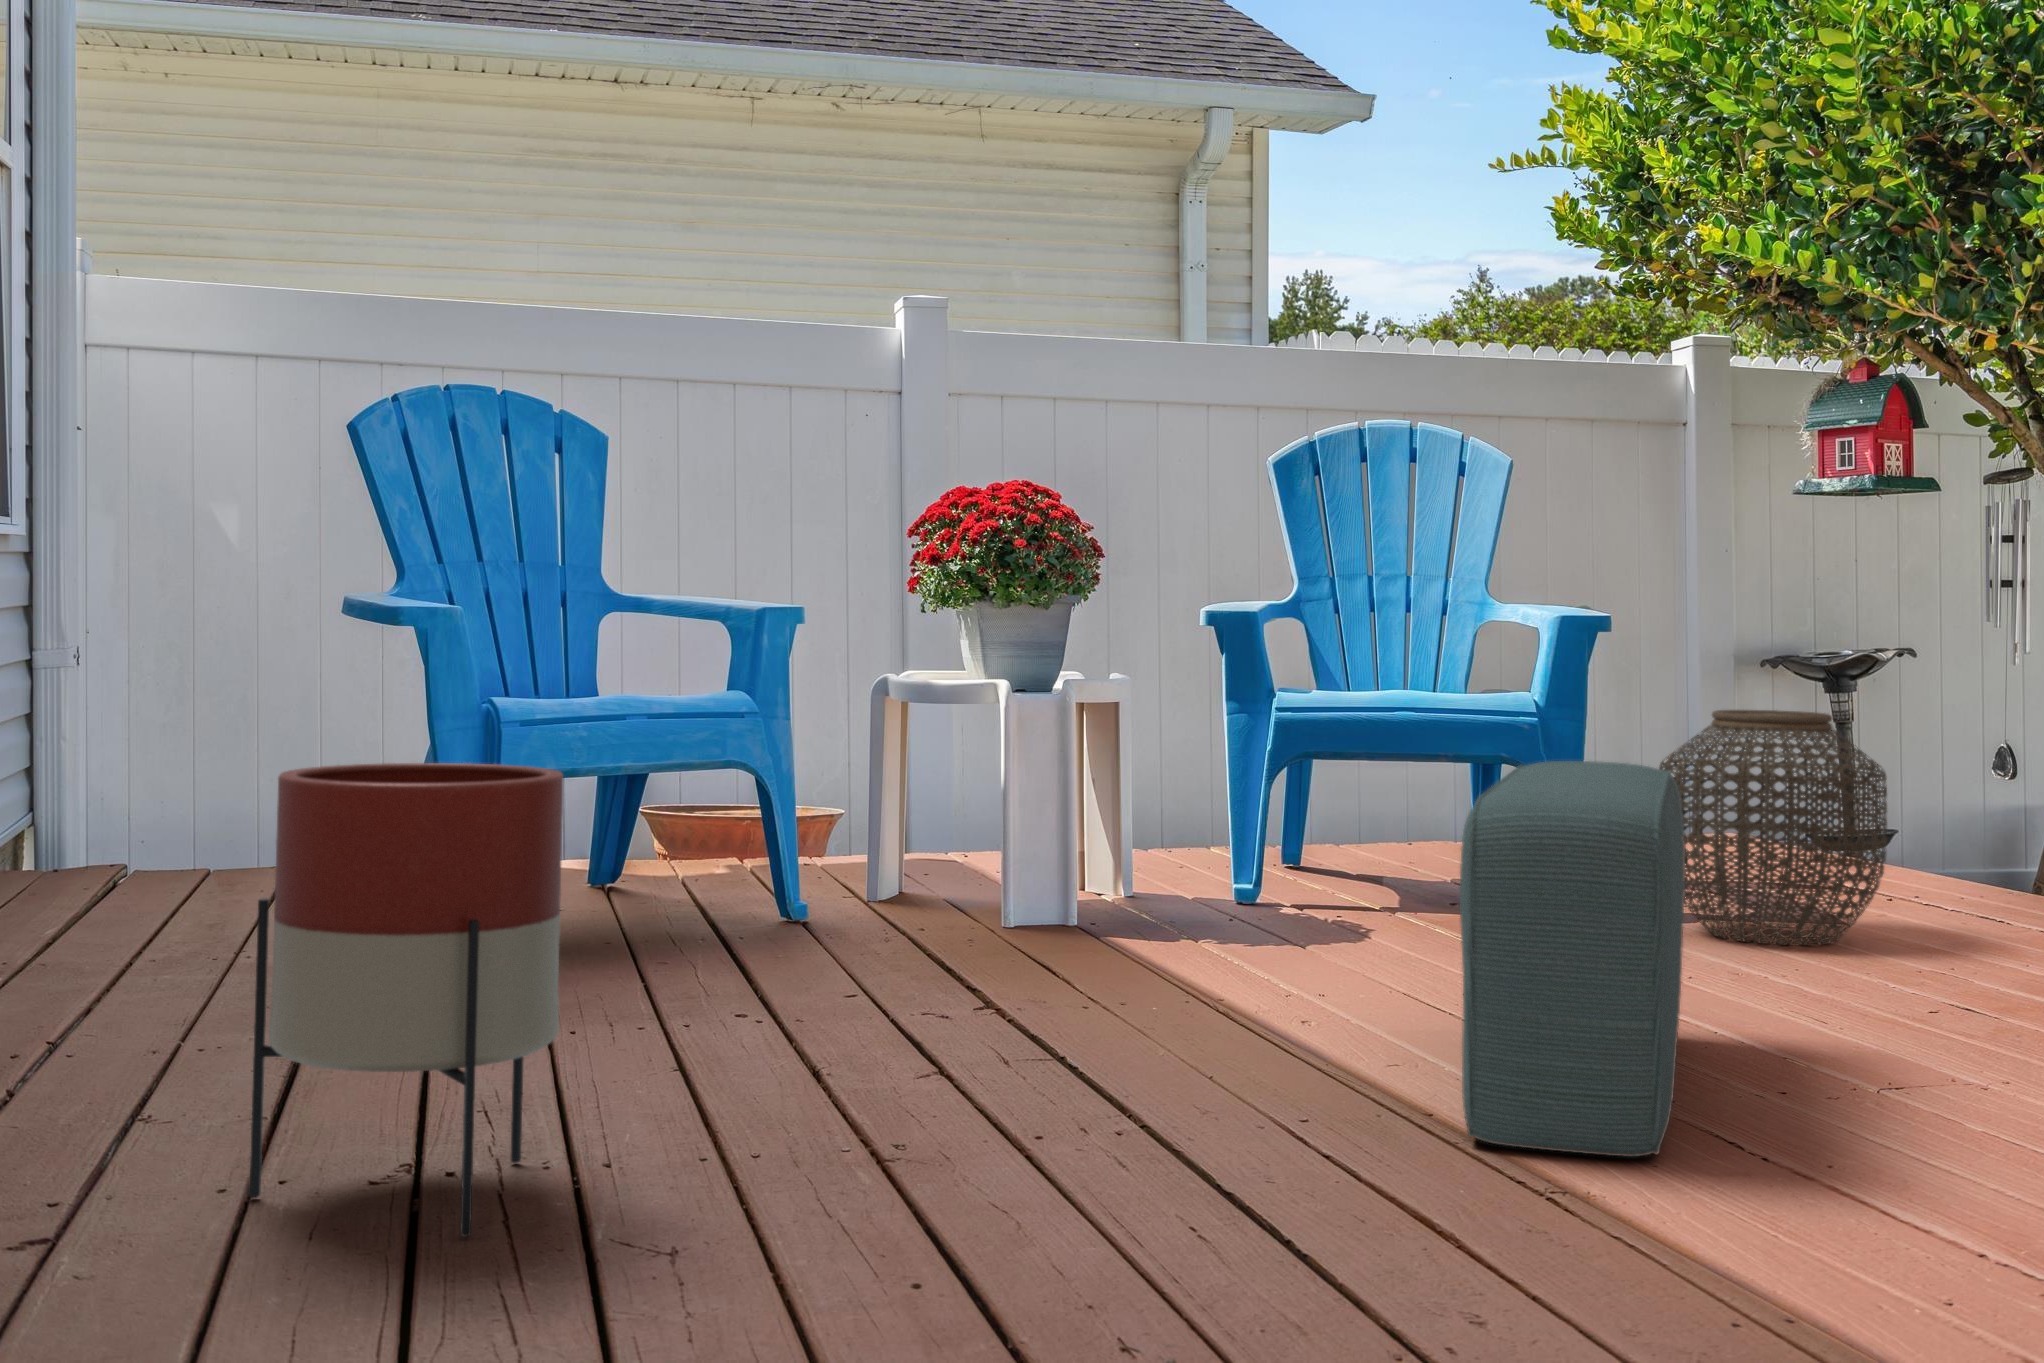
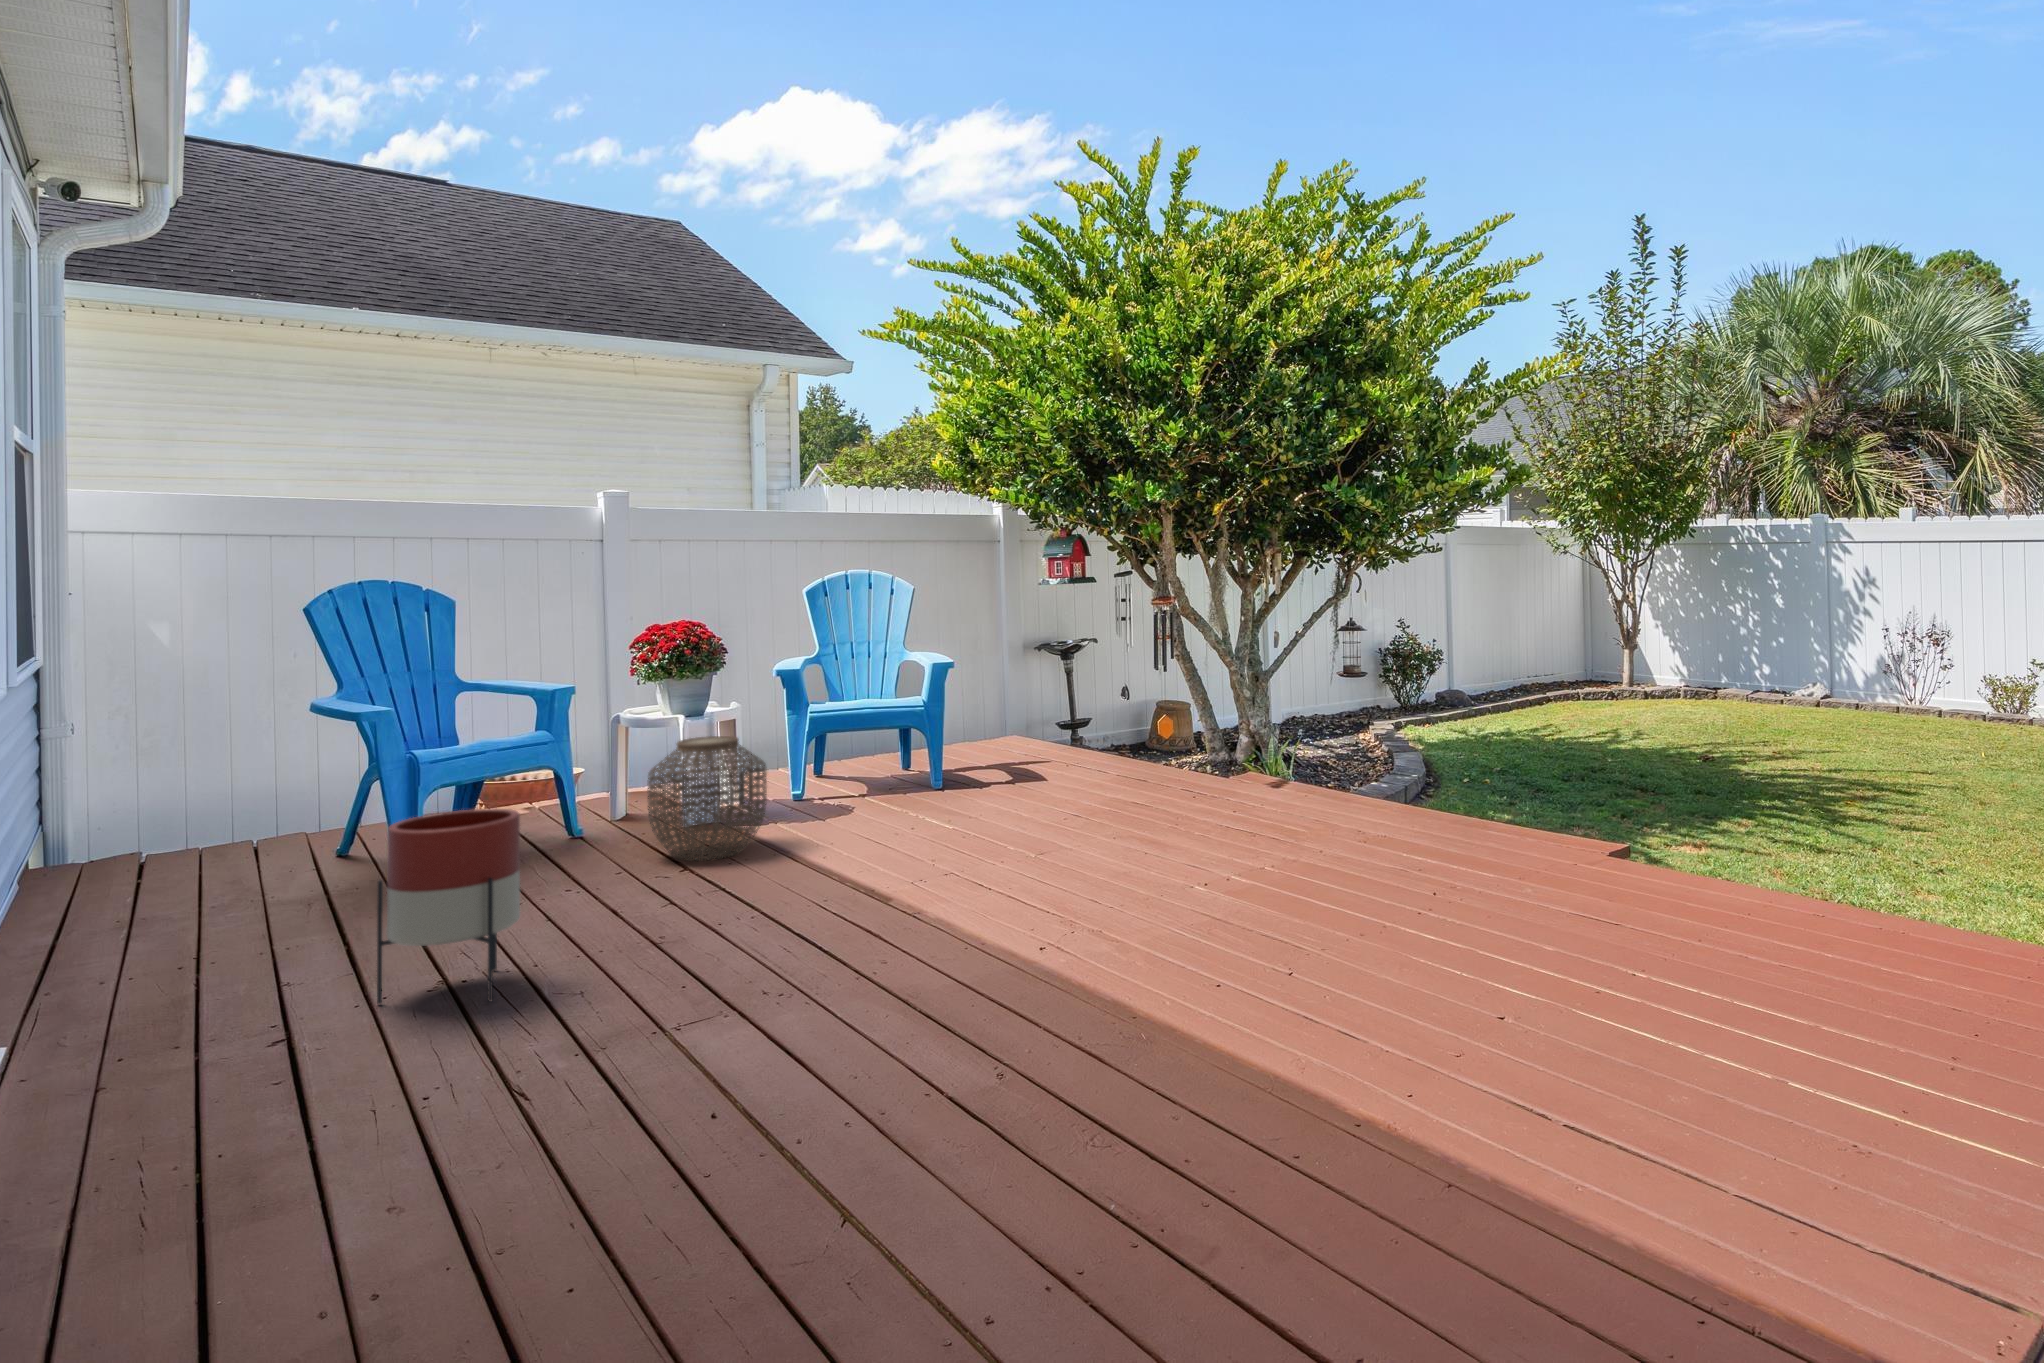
woven basket: present [1659,710,1887,945] -> present [647,736,767,860]
pouf: present [1460,761,1685,1157] -> none [886,742,972,898]

